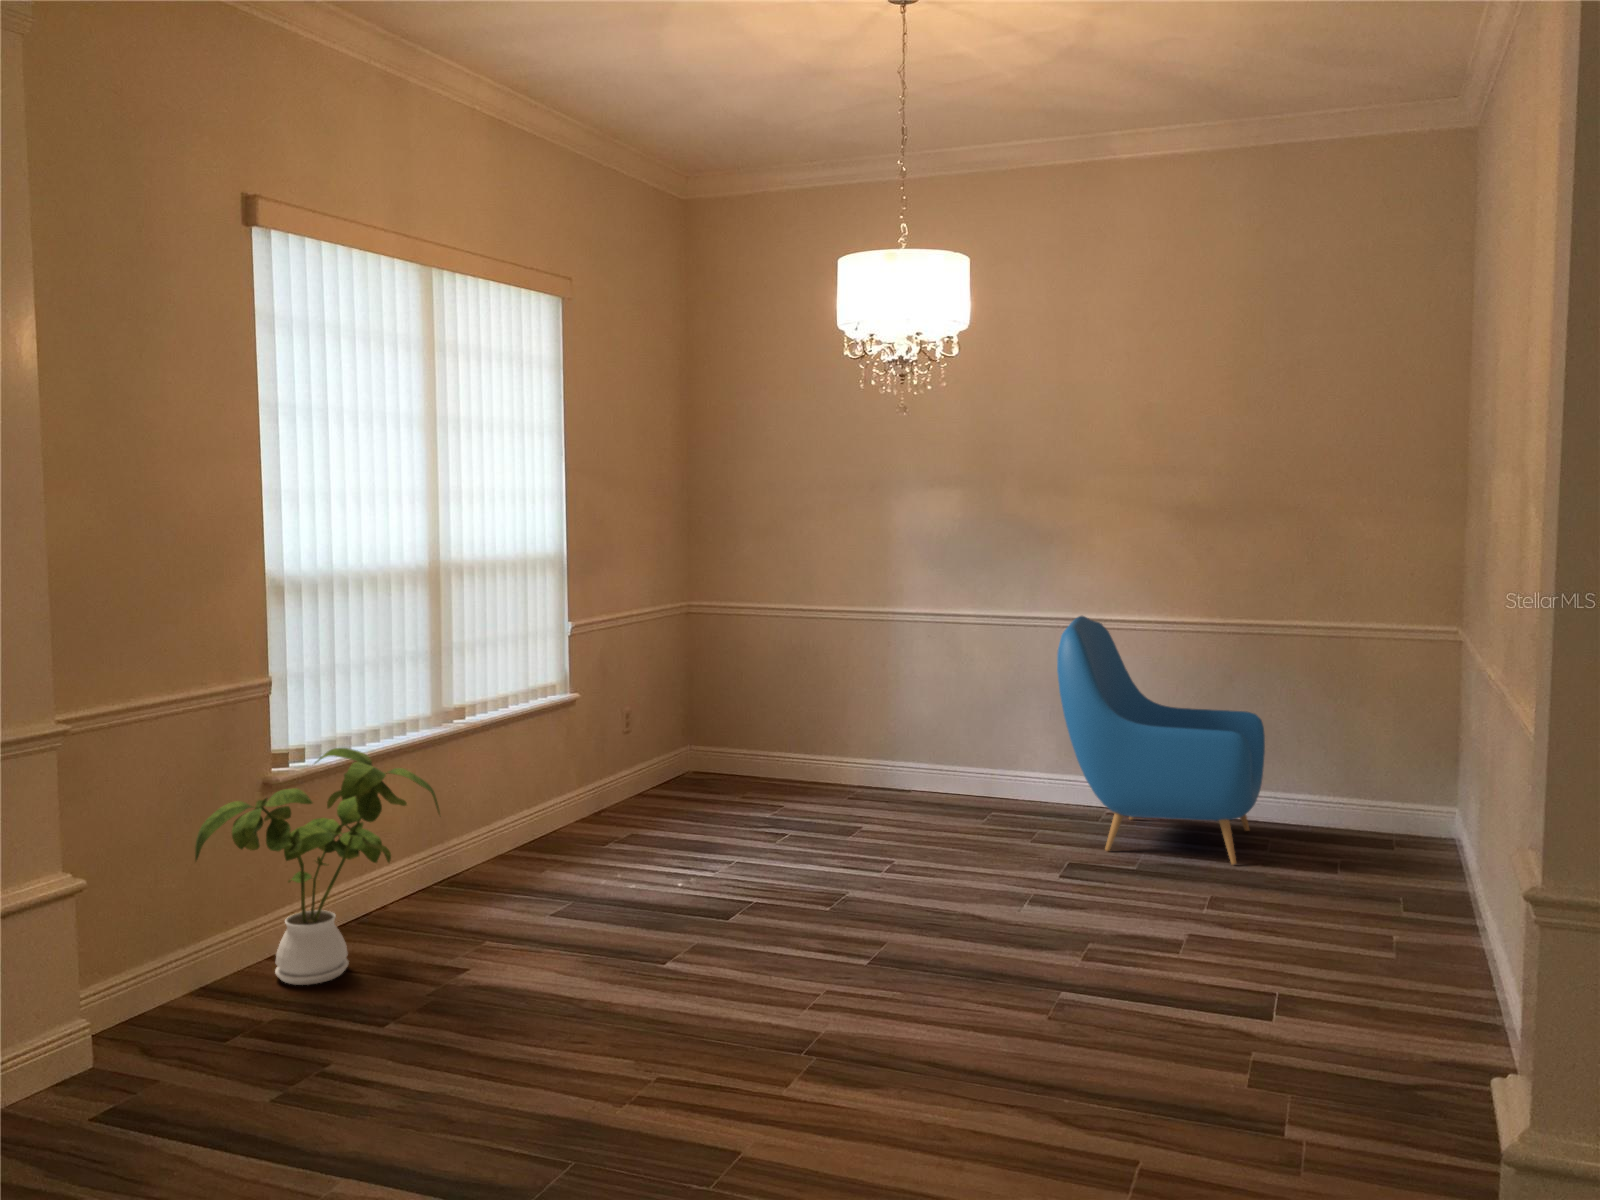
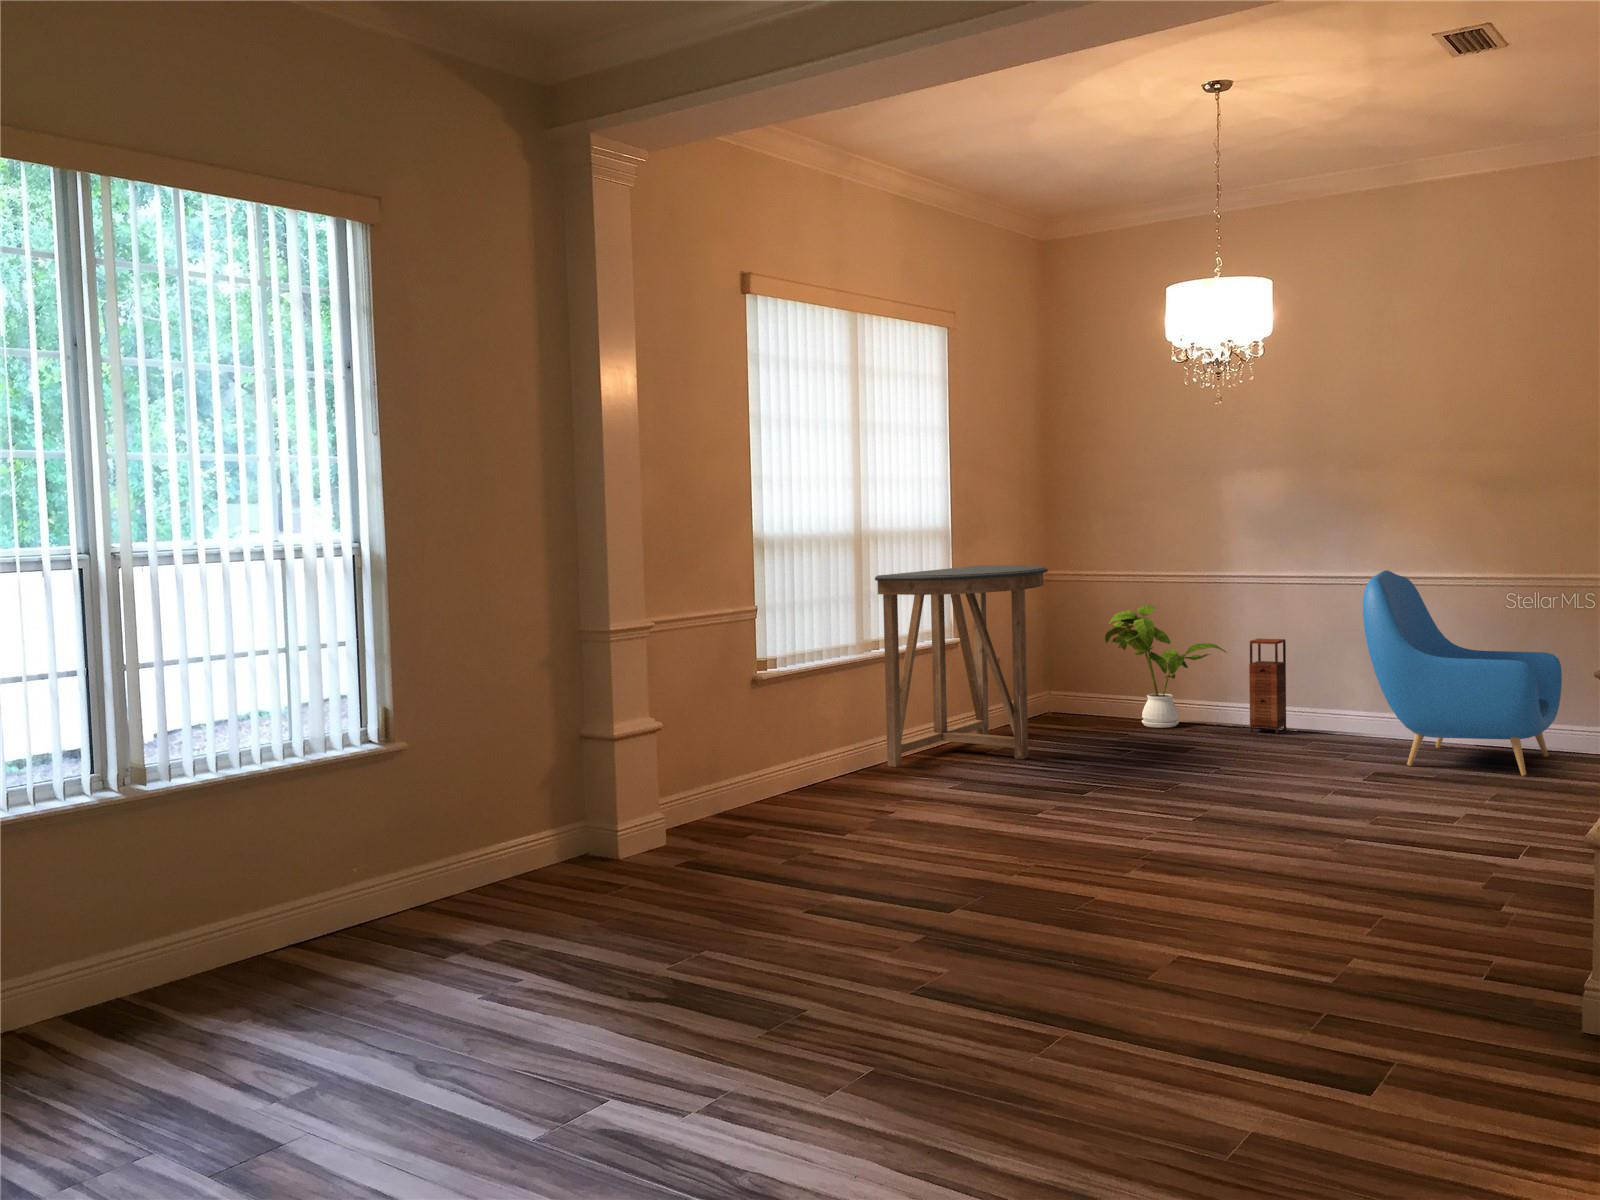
console table: none [457,599,688,874] -> present [875,565,1048,767]
storage cabinet: none [923,687,963,801] -> present [1249,638,1286,734]
house plant: present [195,748,440,985] -> present [1105,605,1227,728]

